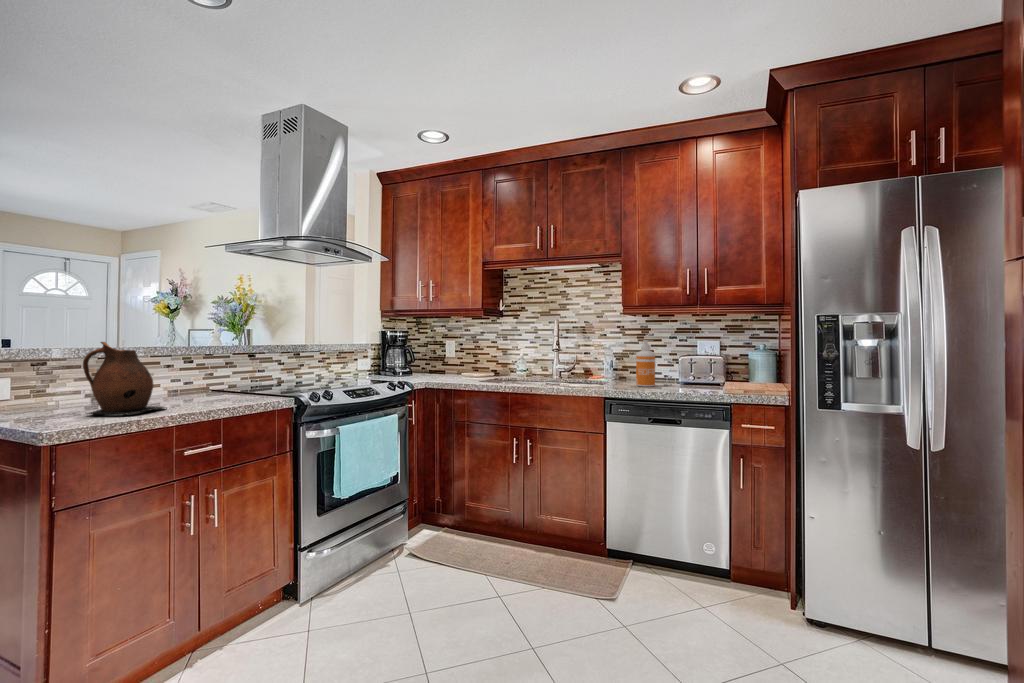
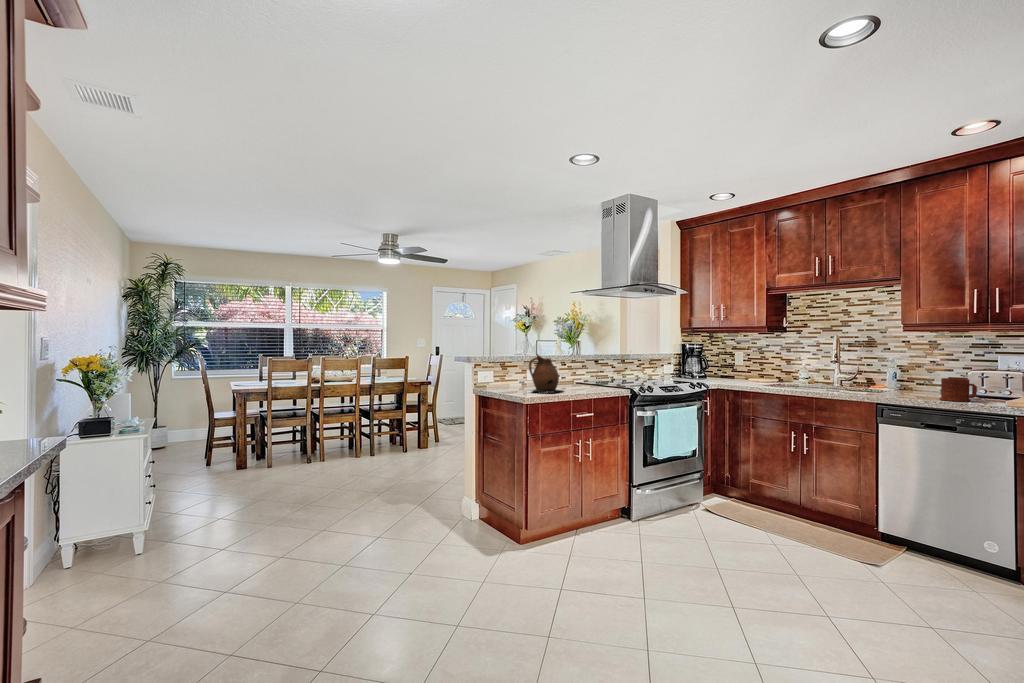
soap dispenser: present [636,340,655,387] -> none [914,355,935,396]
mug: none [666,366,700,392] -> present [940,378,977,402]

